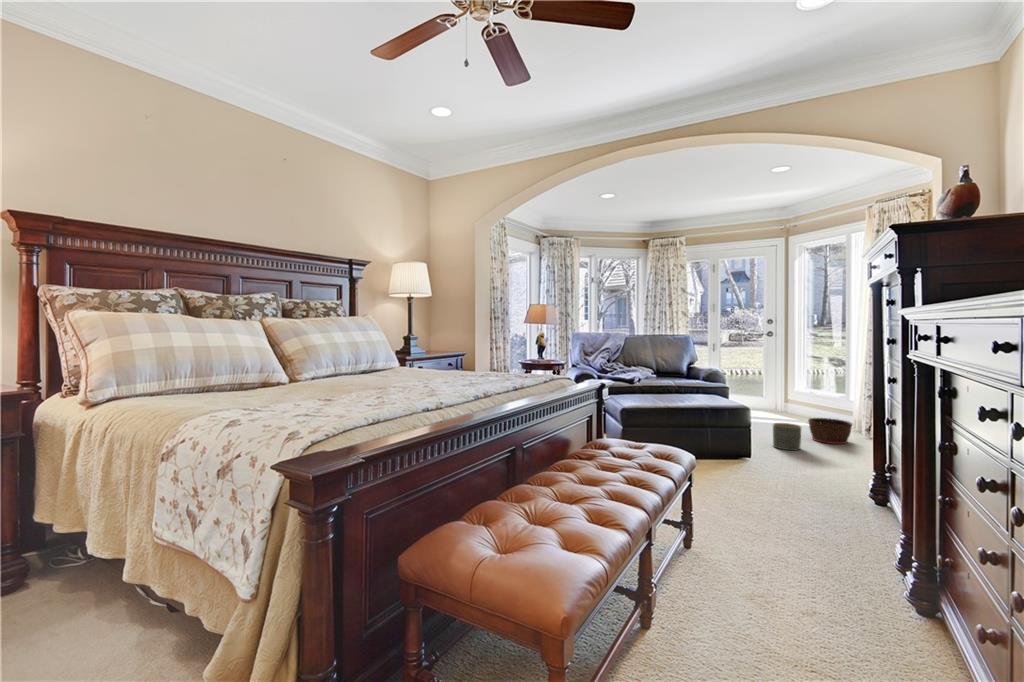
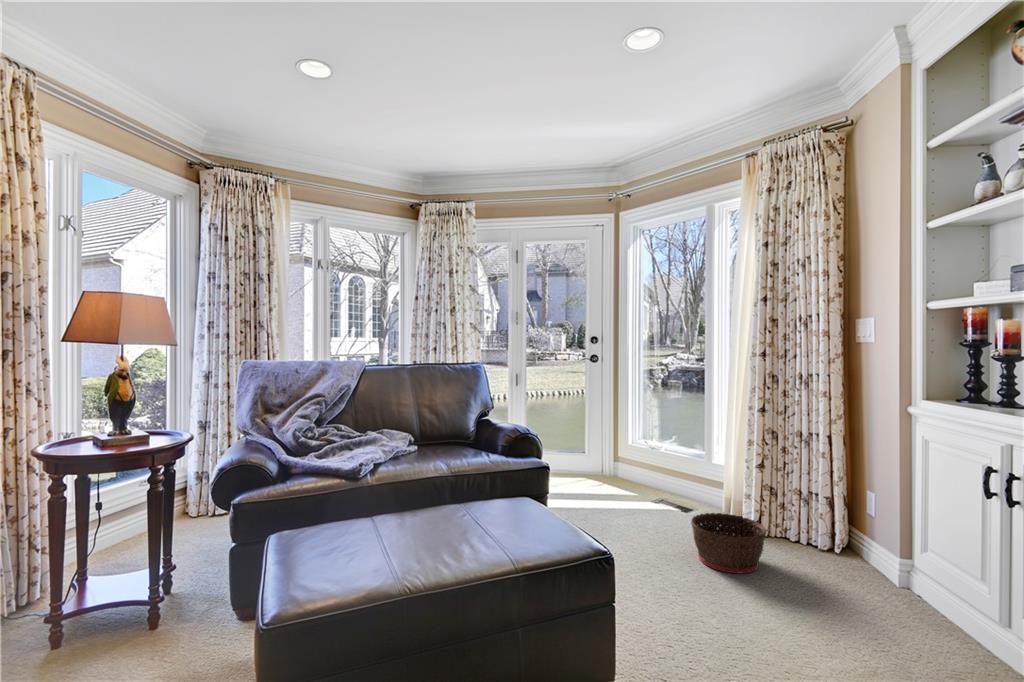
planter: present [773,423,801,450] -> none [650,549,706,623]

